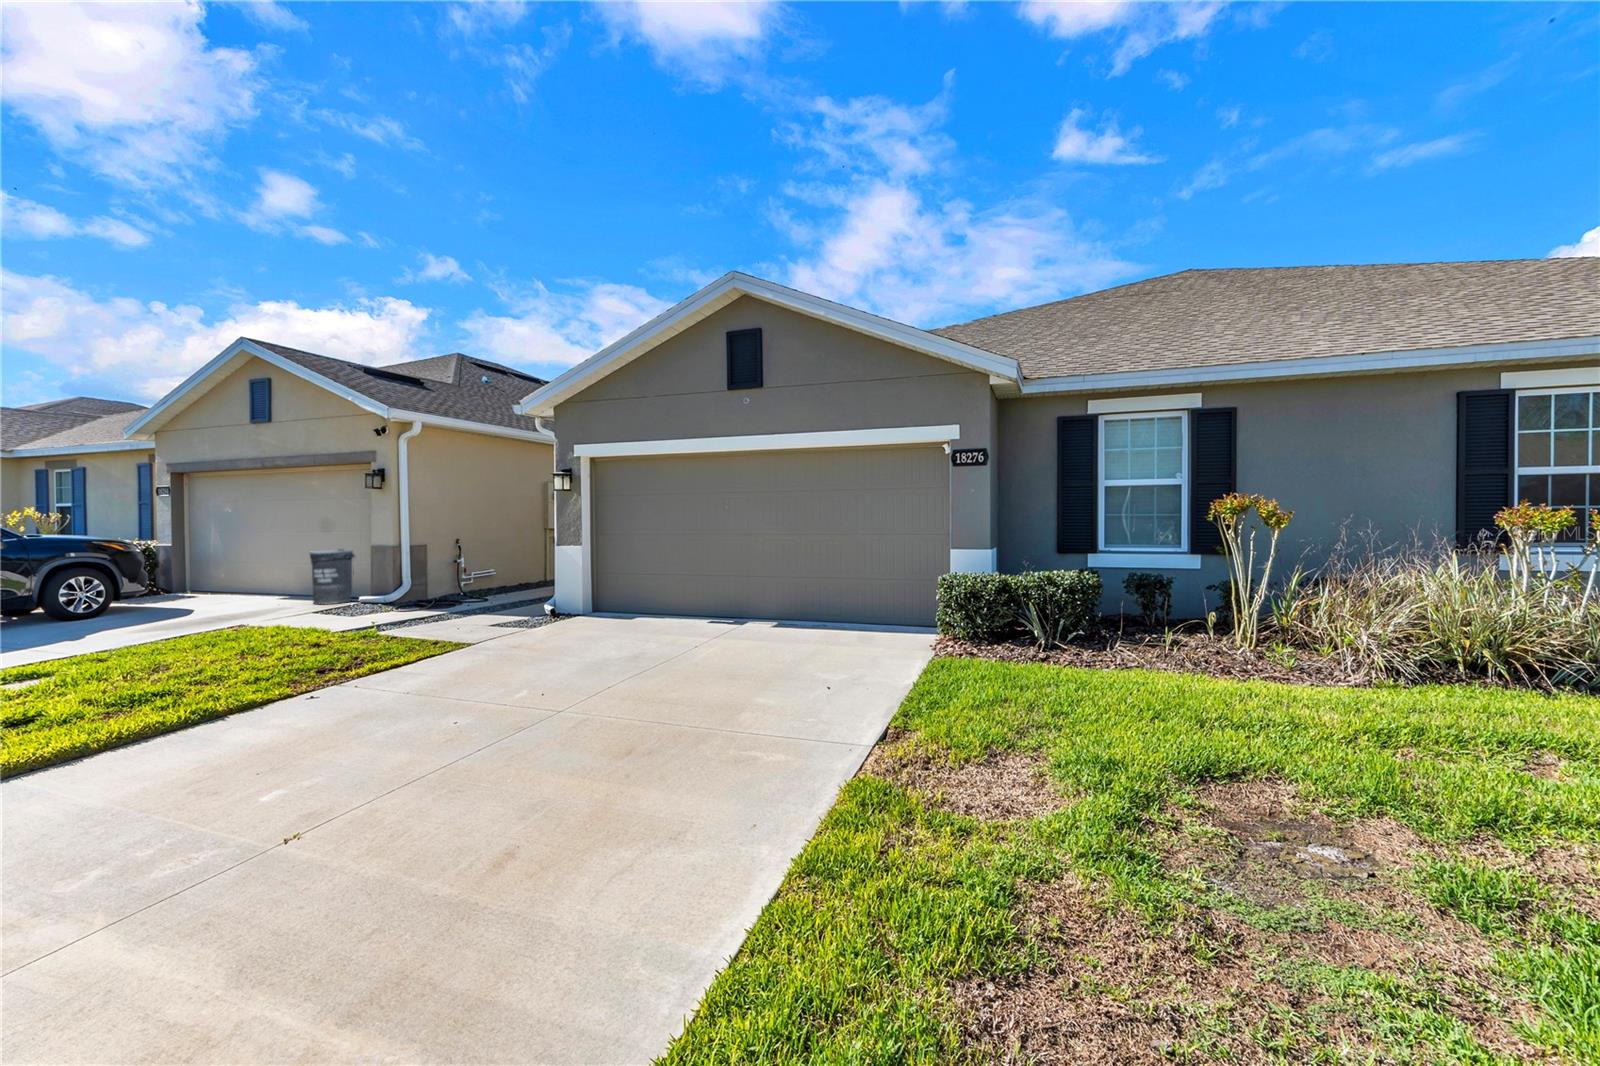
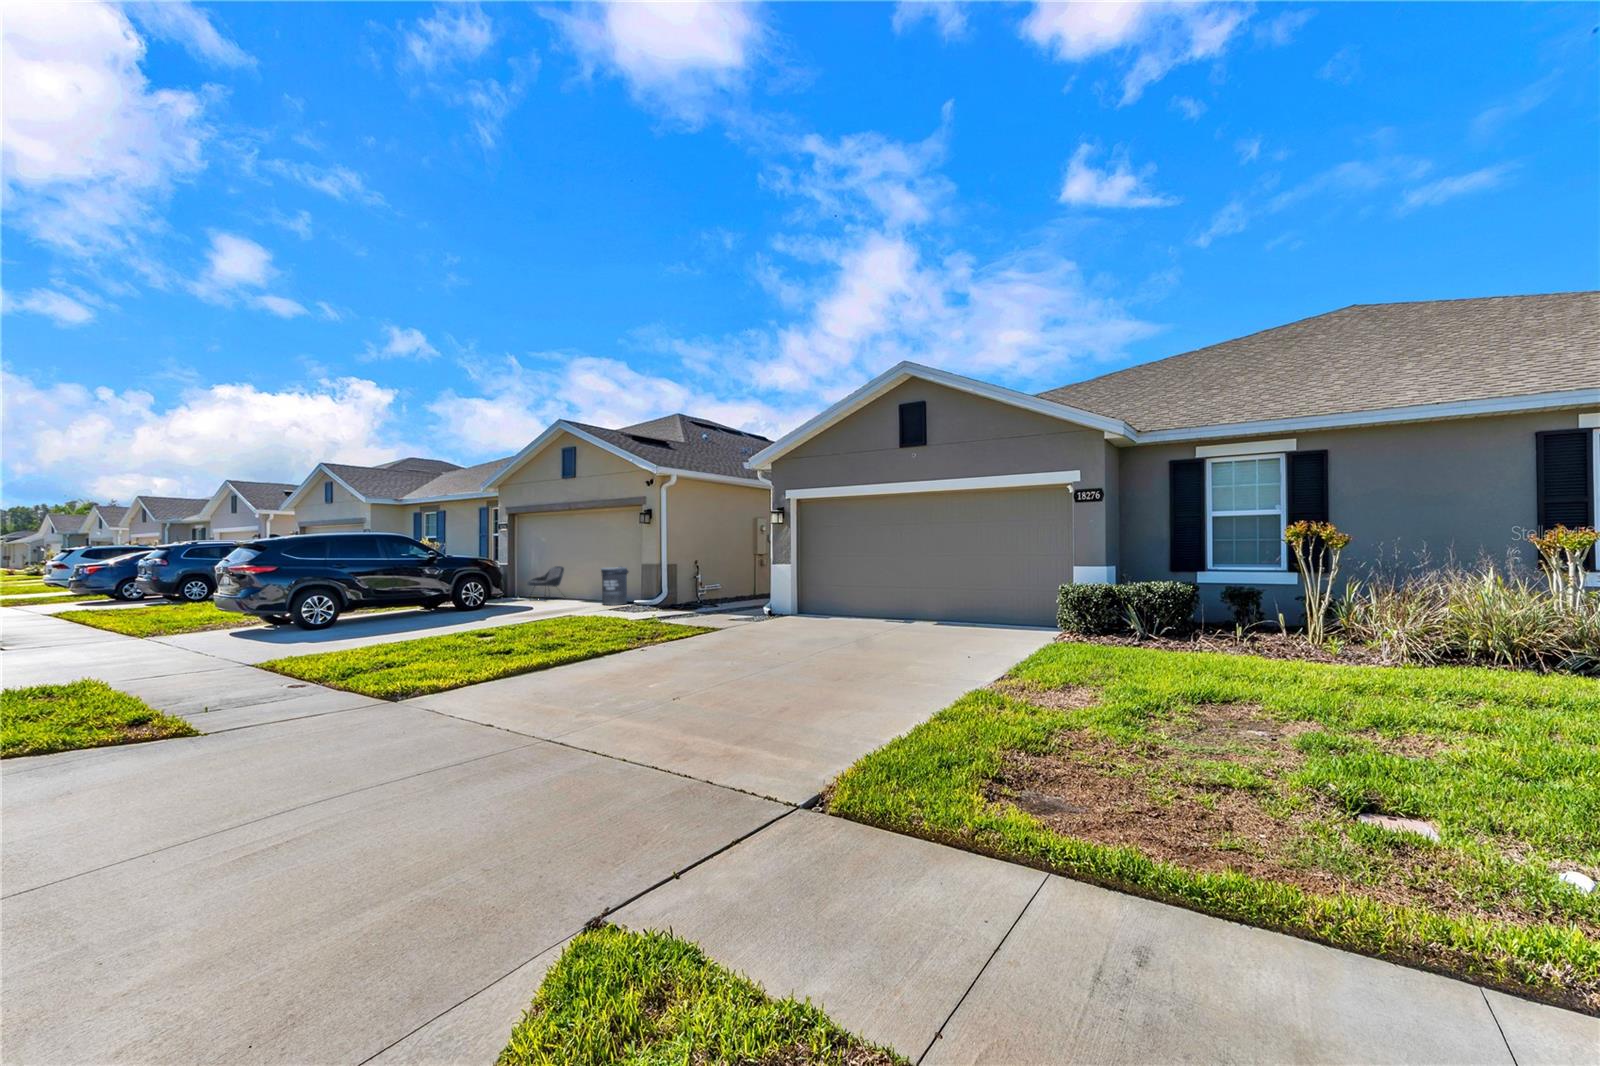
lounge chair: none [197,548,265,599] -> present [528,566,564,600]

